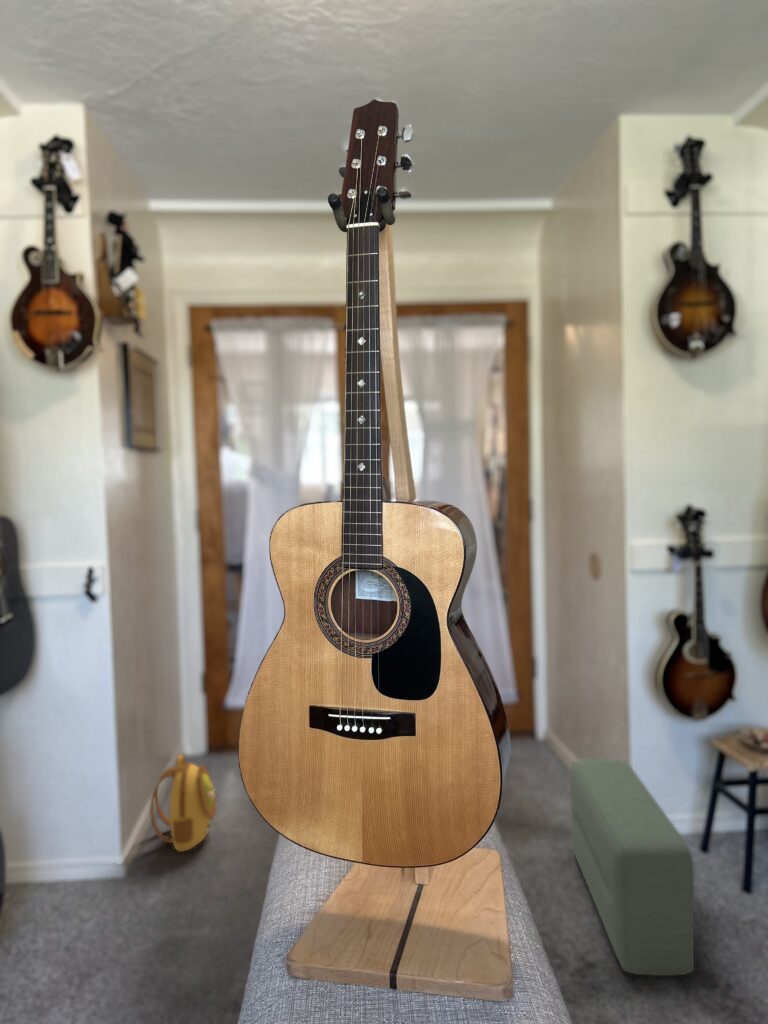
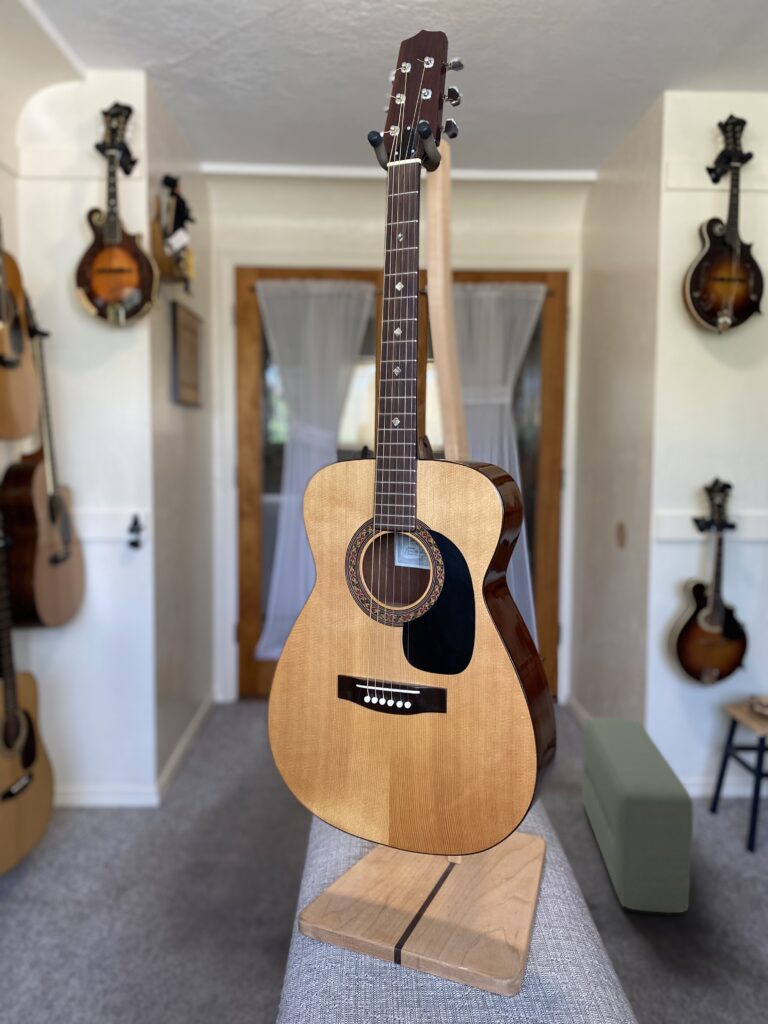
backpack: present [150,755,217,852] -> none [186,695,247,784]

